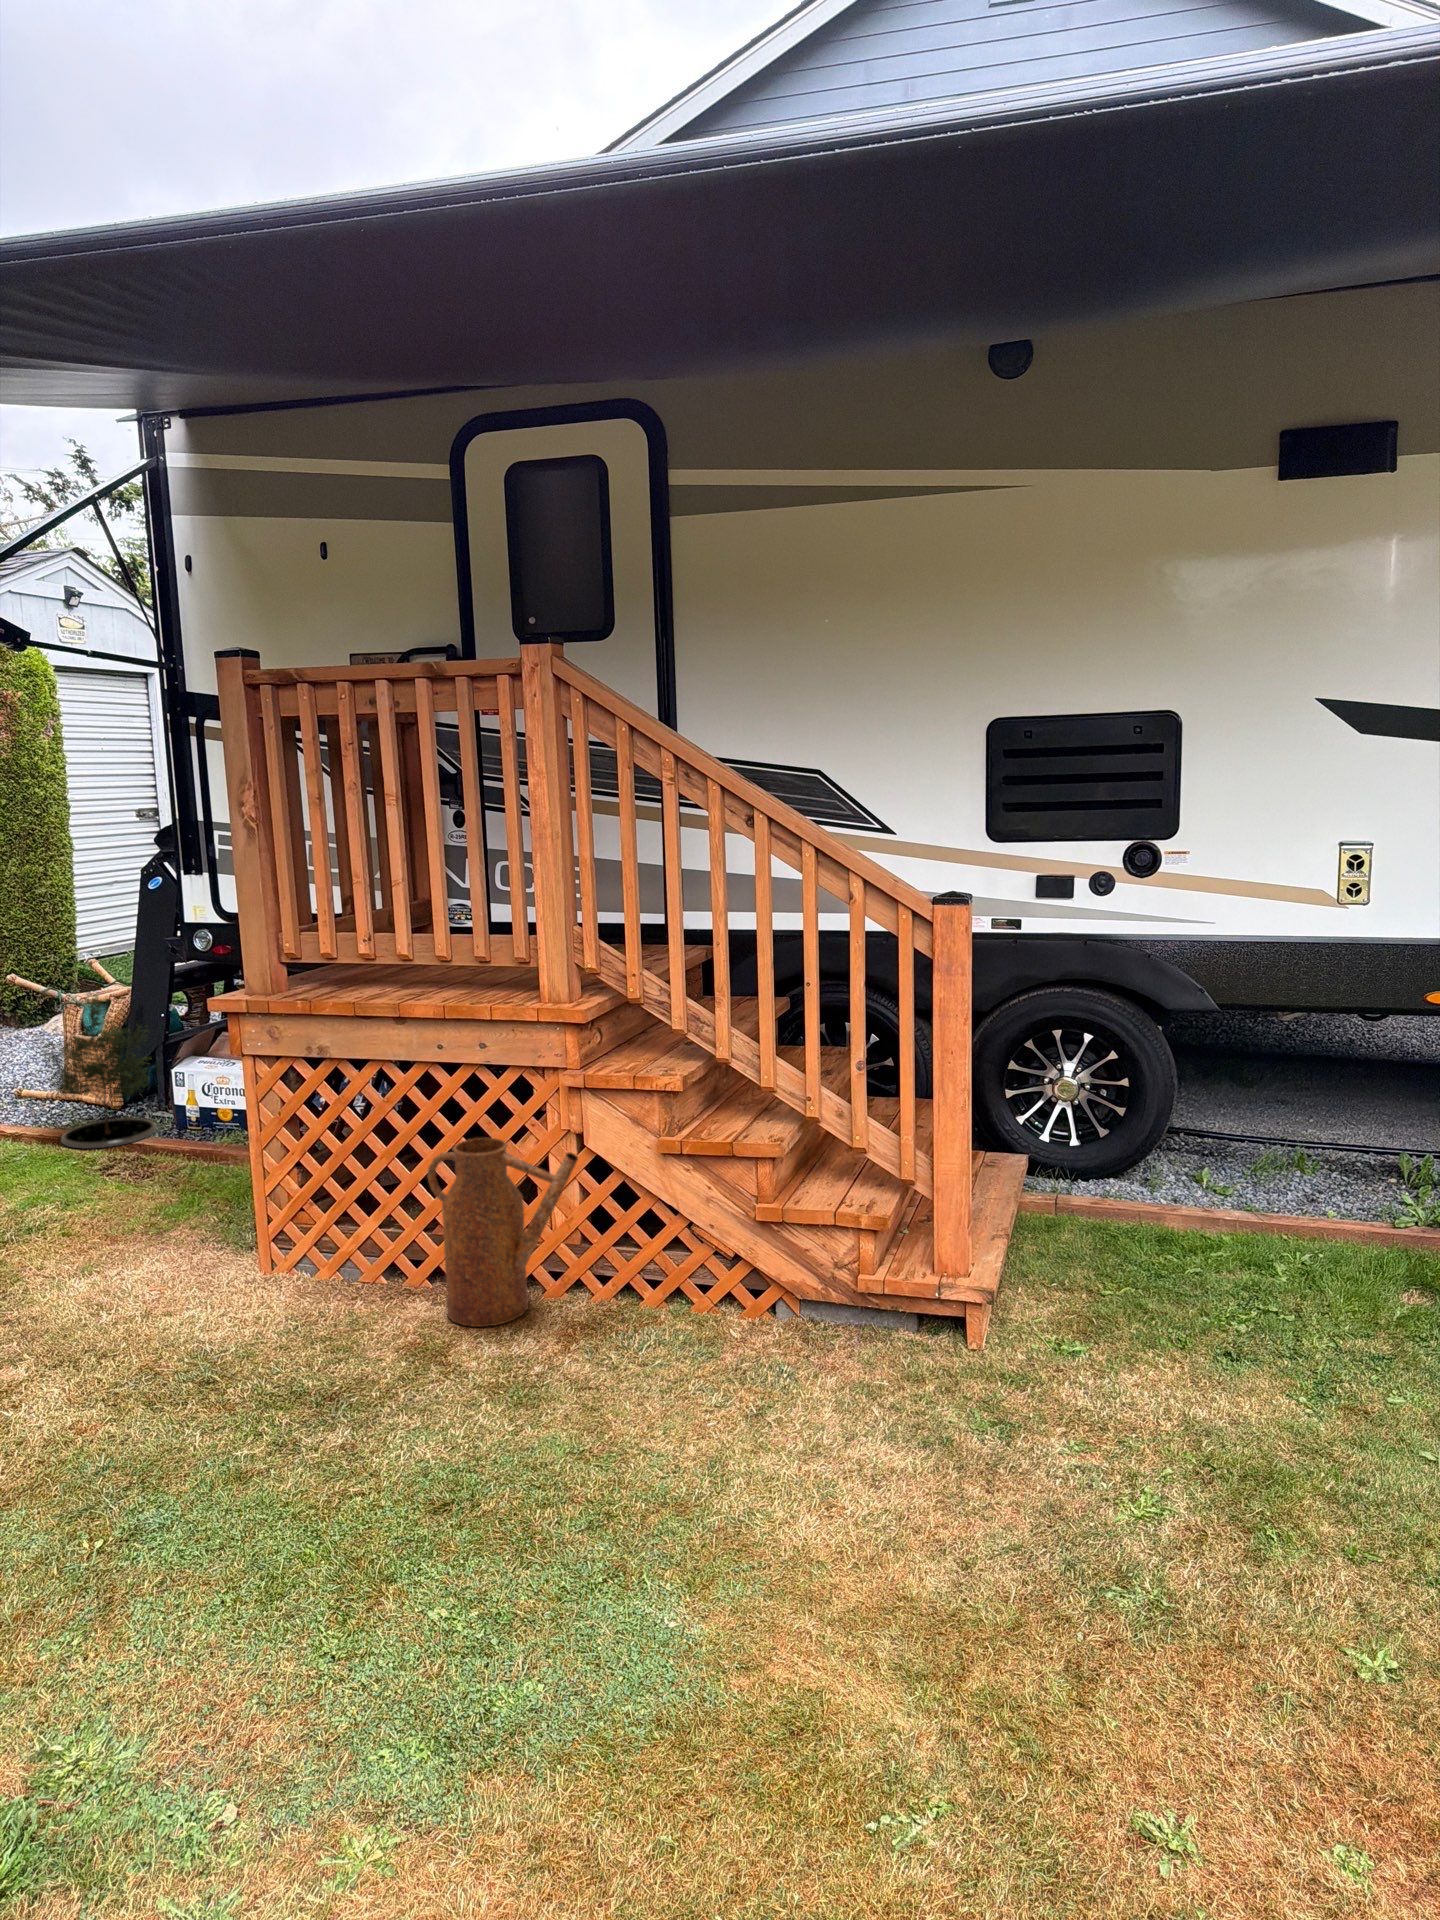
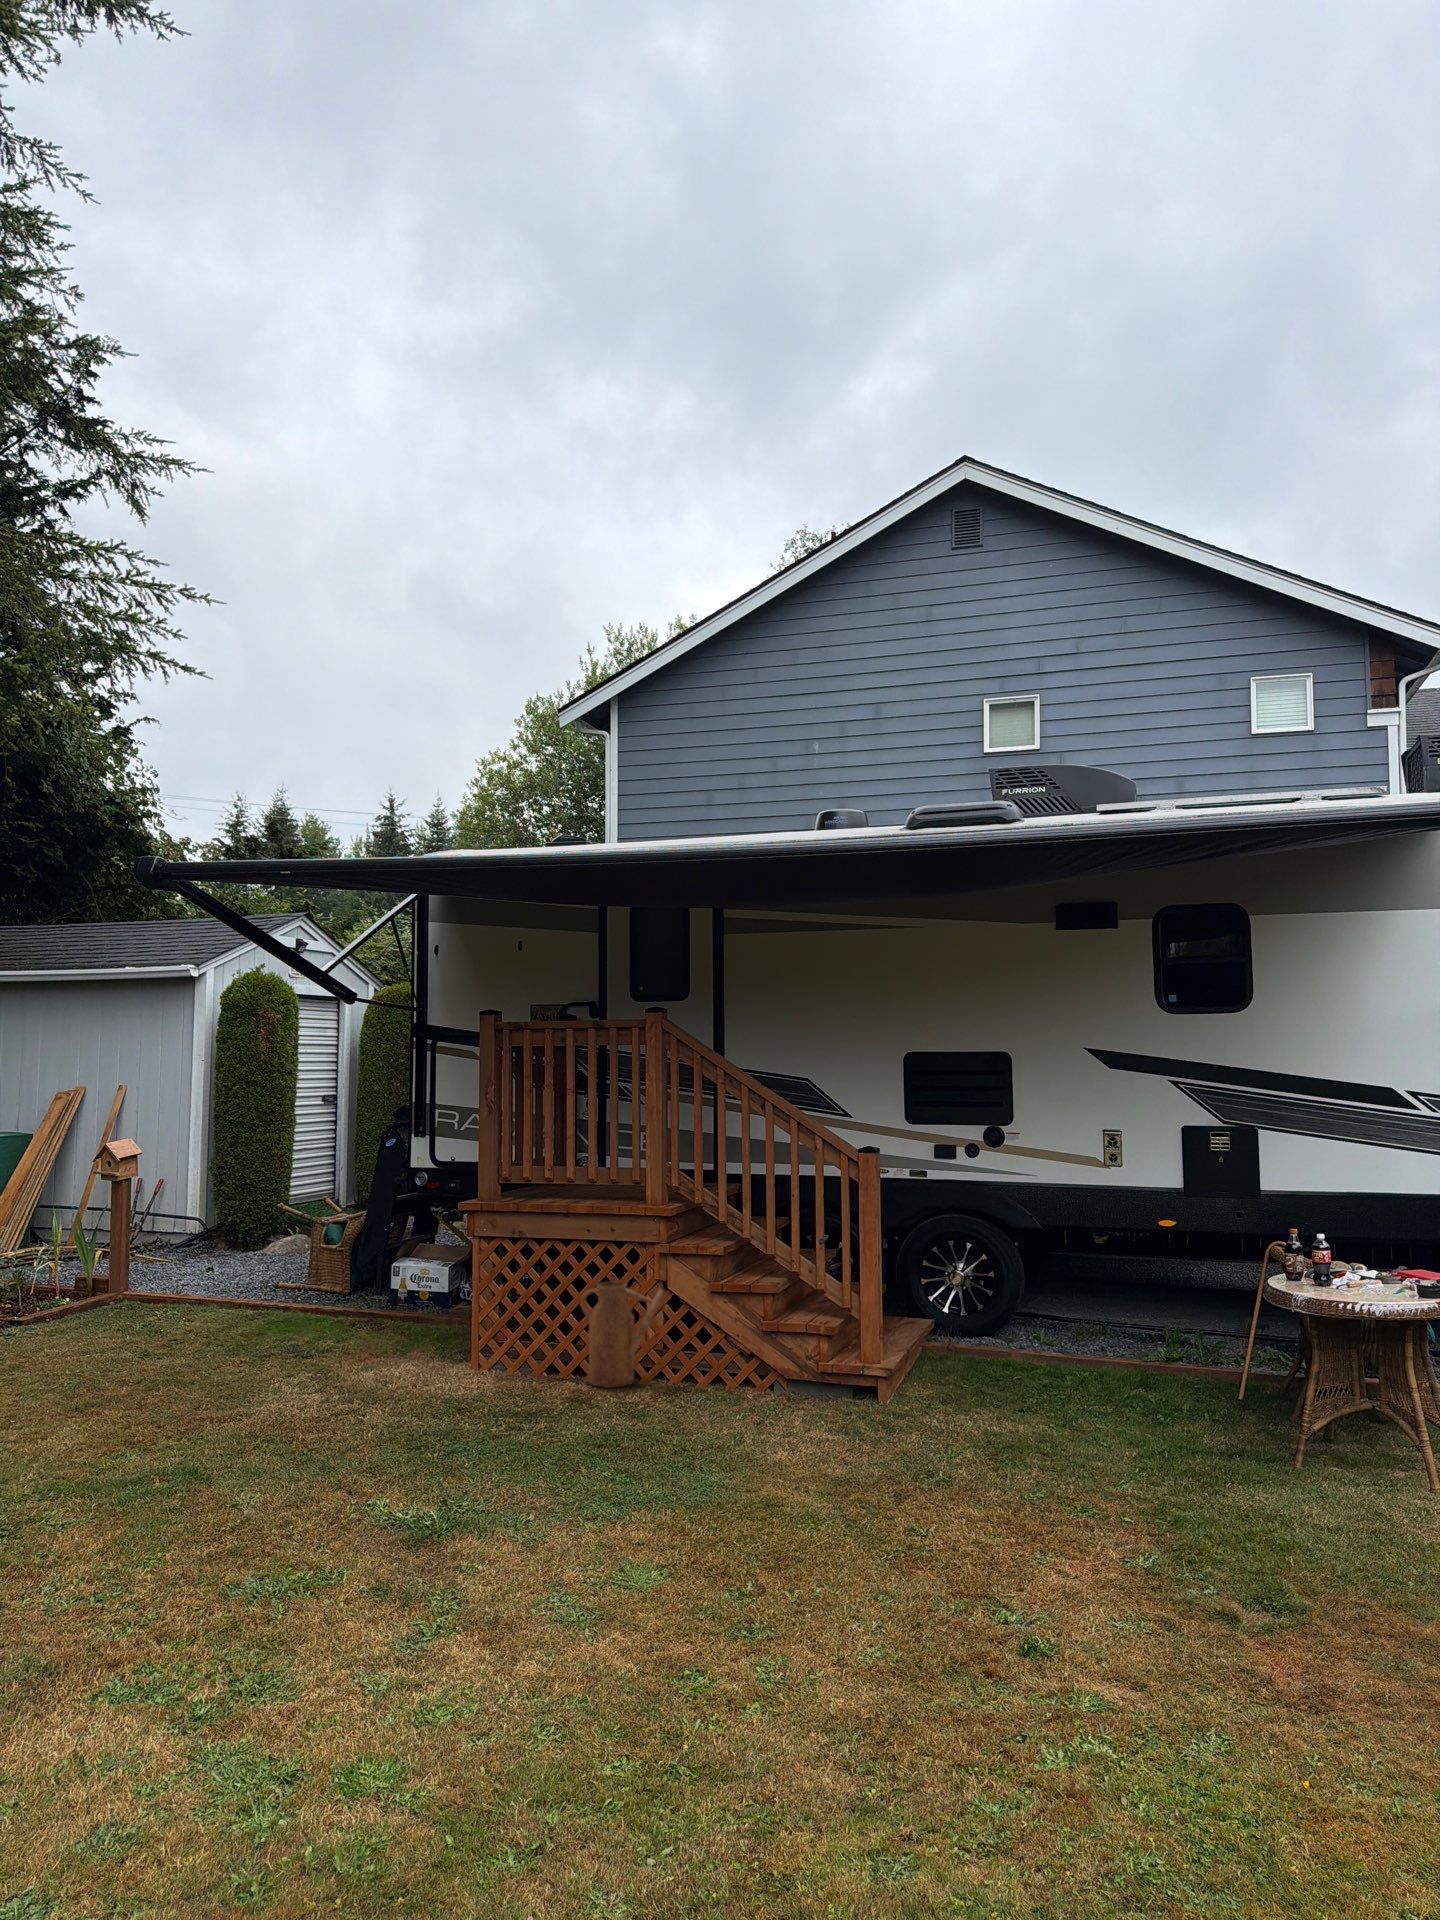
potted tree: present [37,988,157,1149] -> none [306,1204,380,1313]

